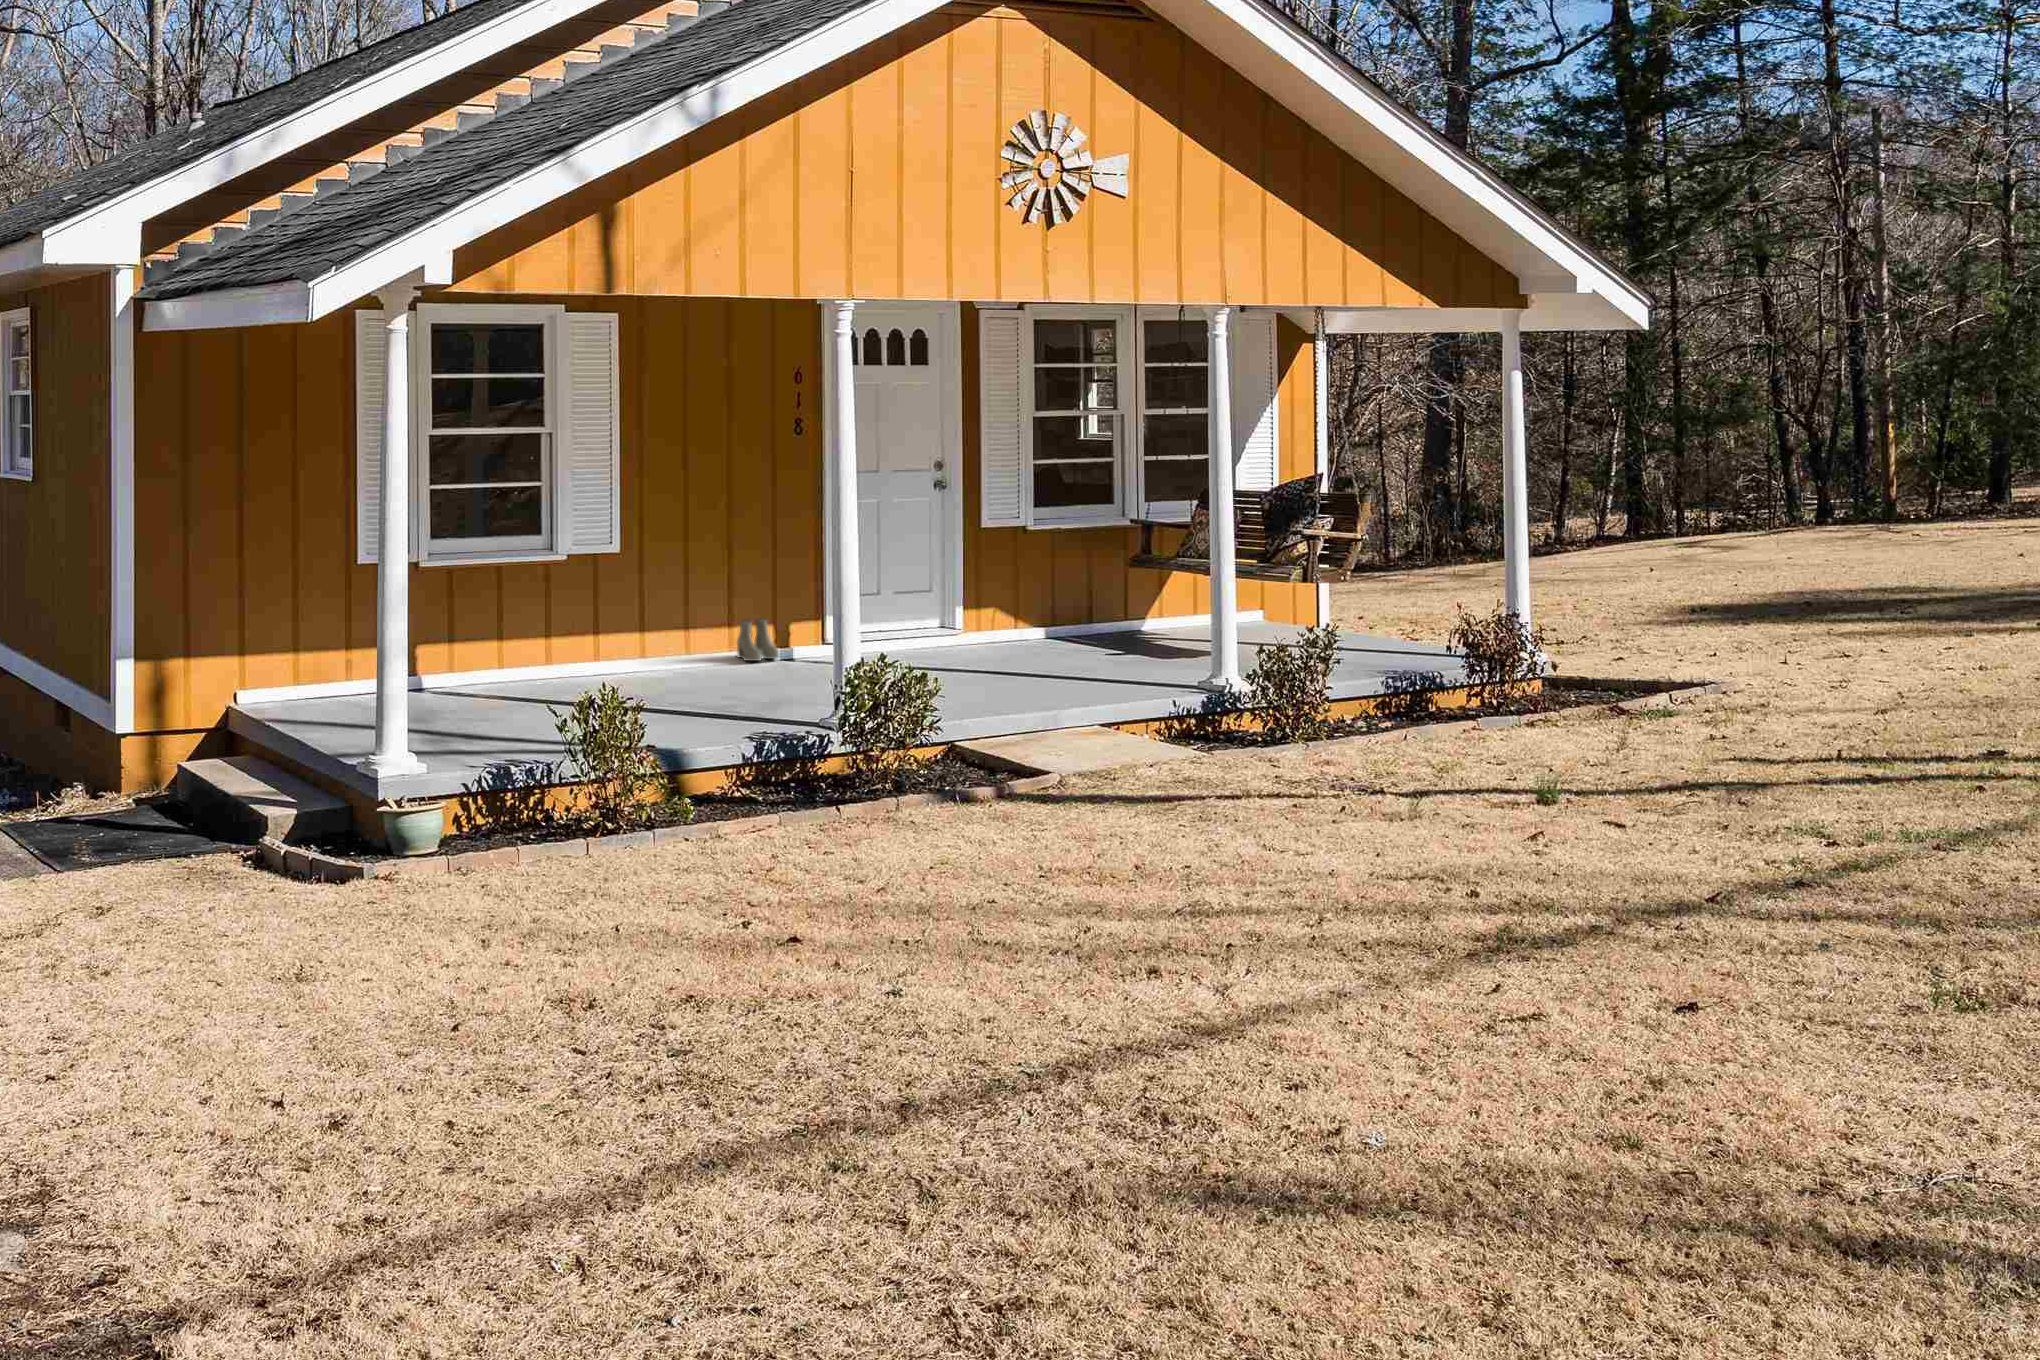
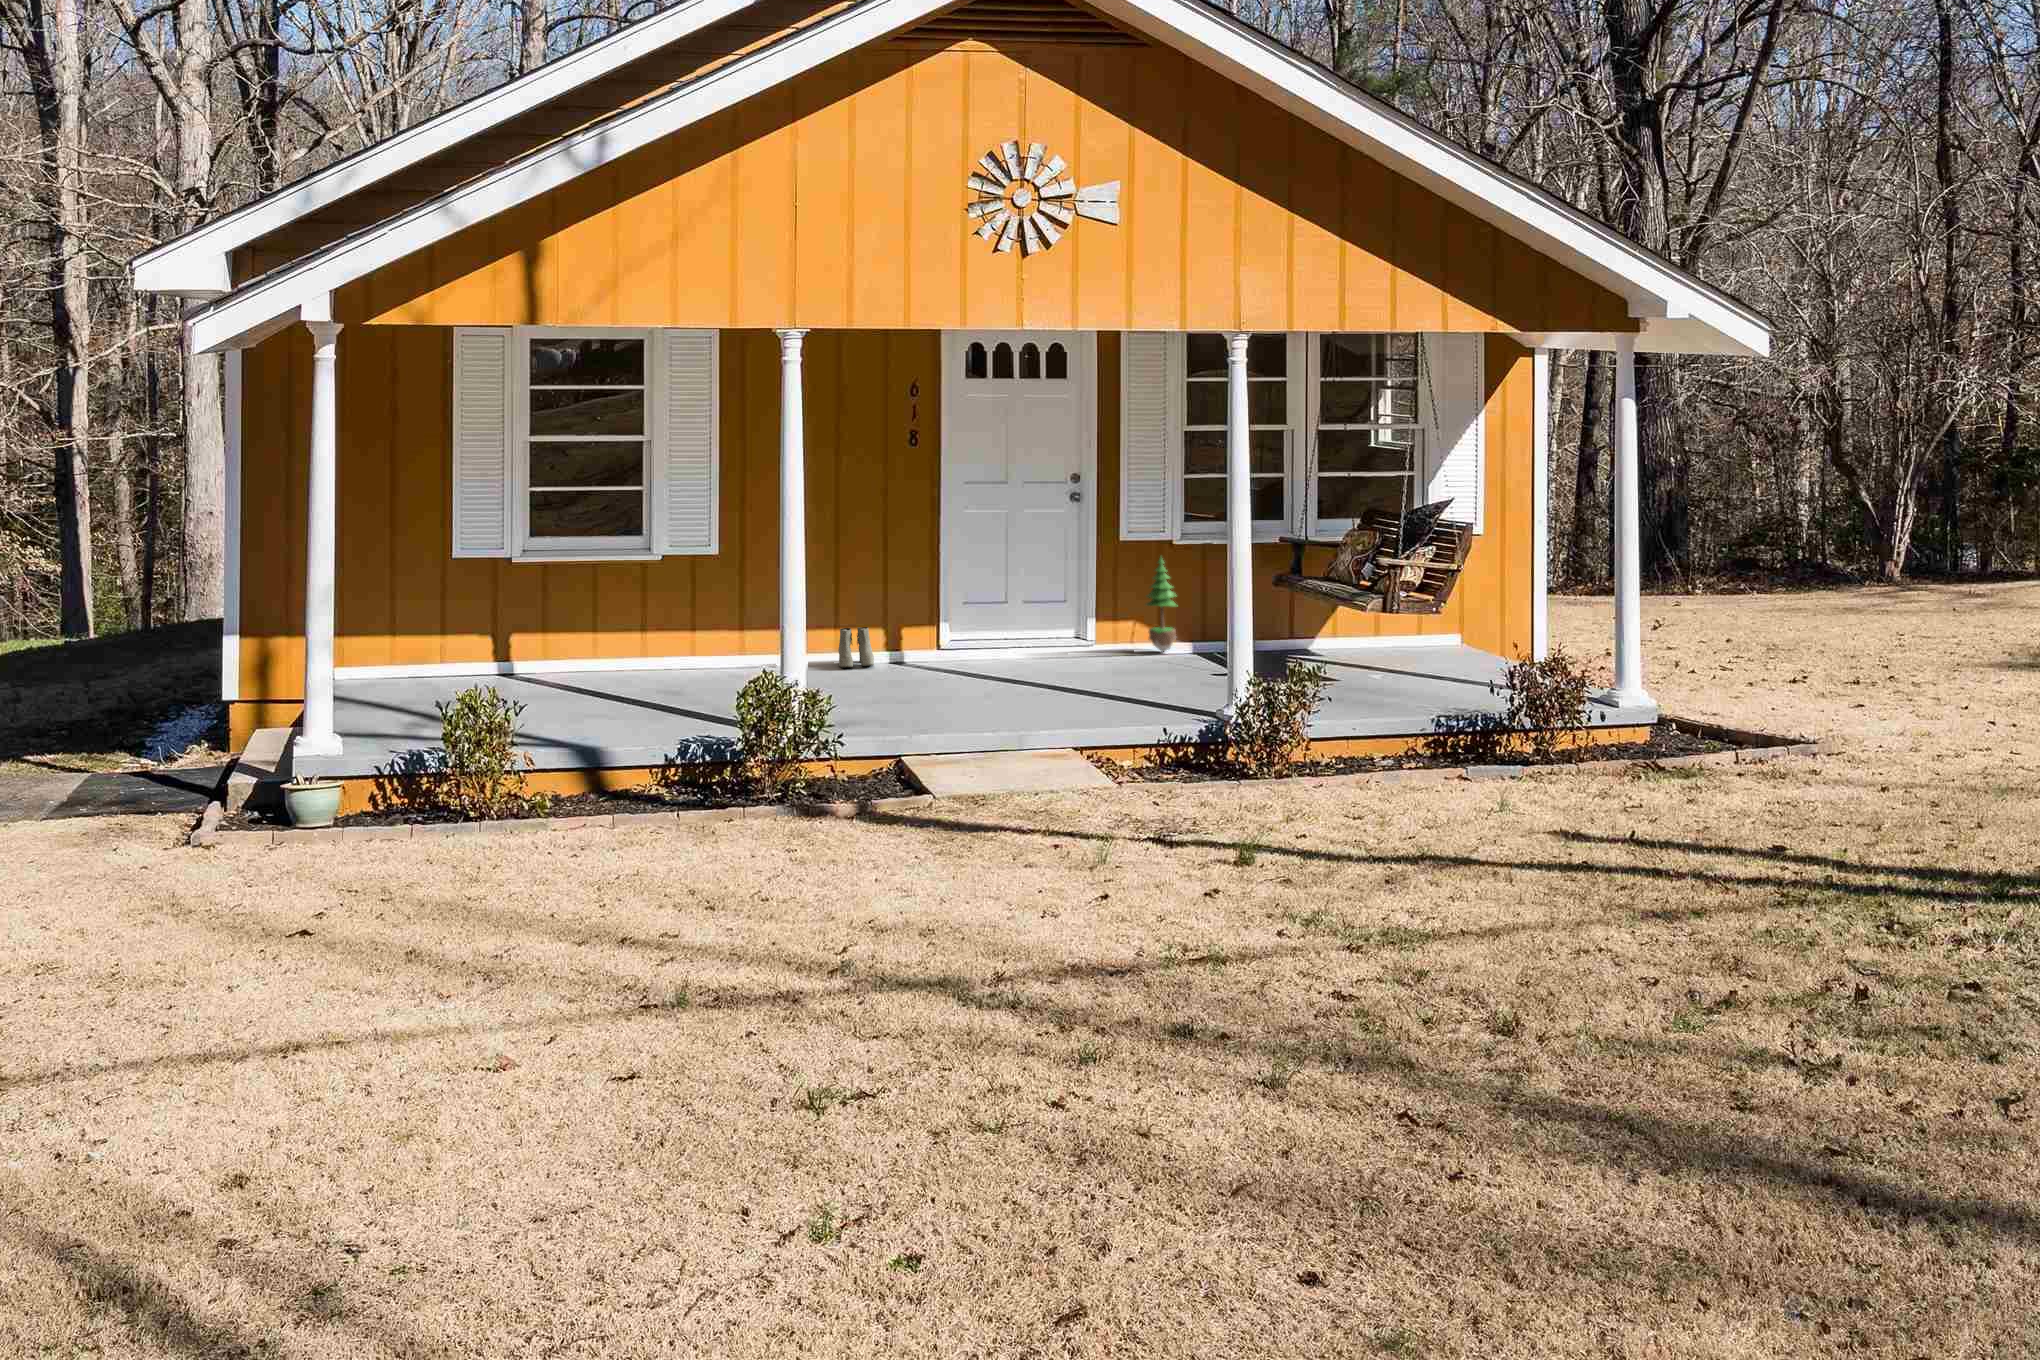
potted tree: none [1008,539,1043,637] -> present [1146,557,1178,652]

